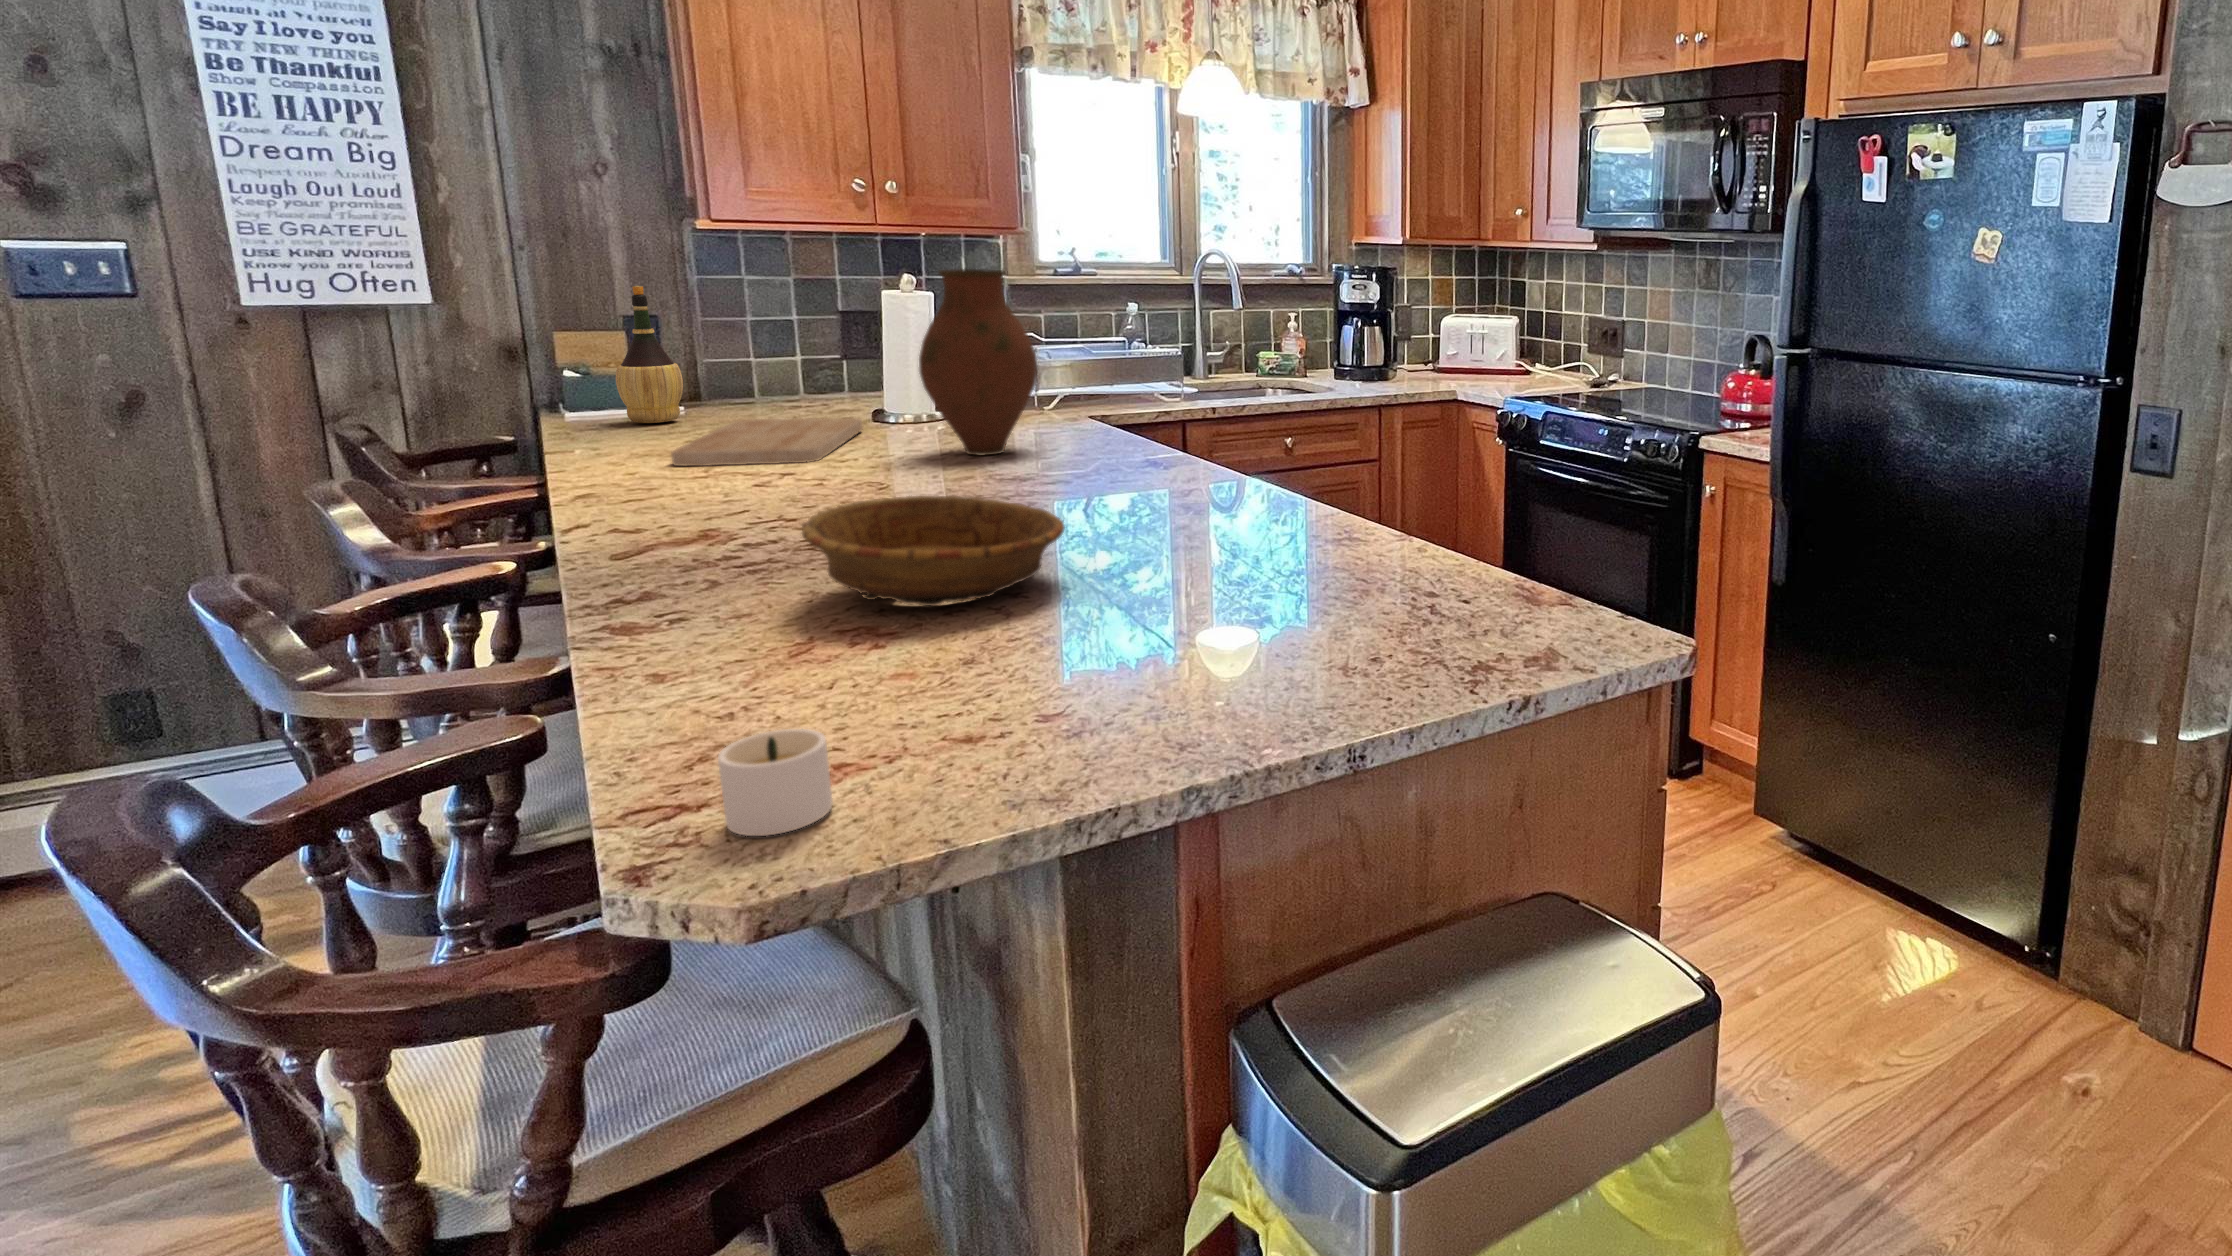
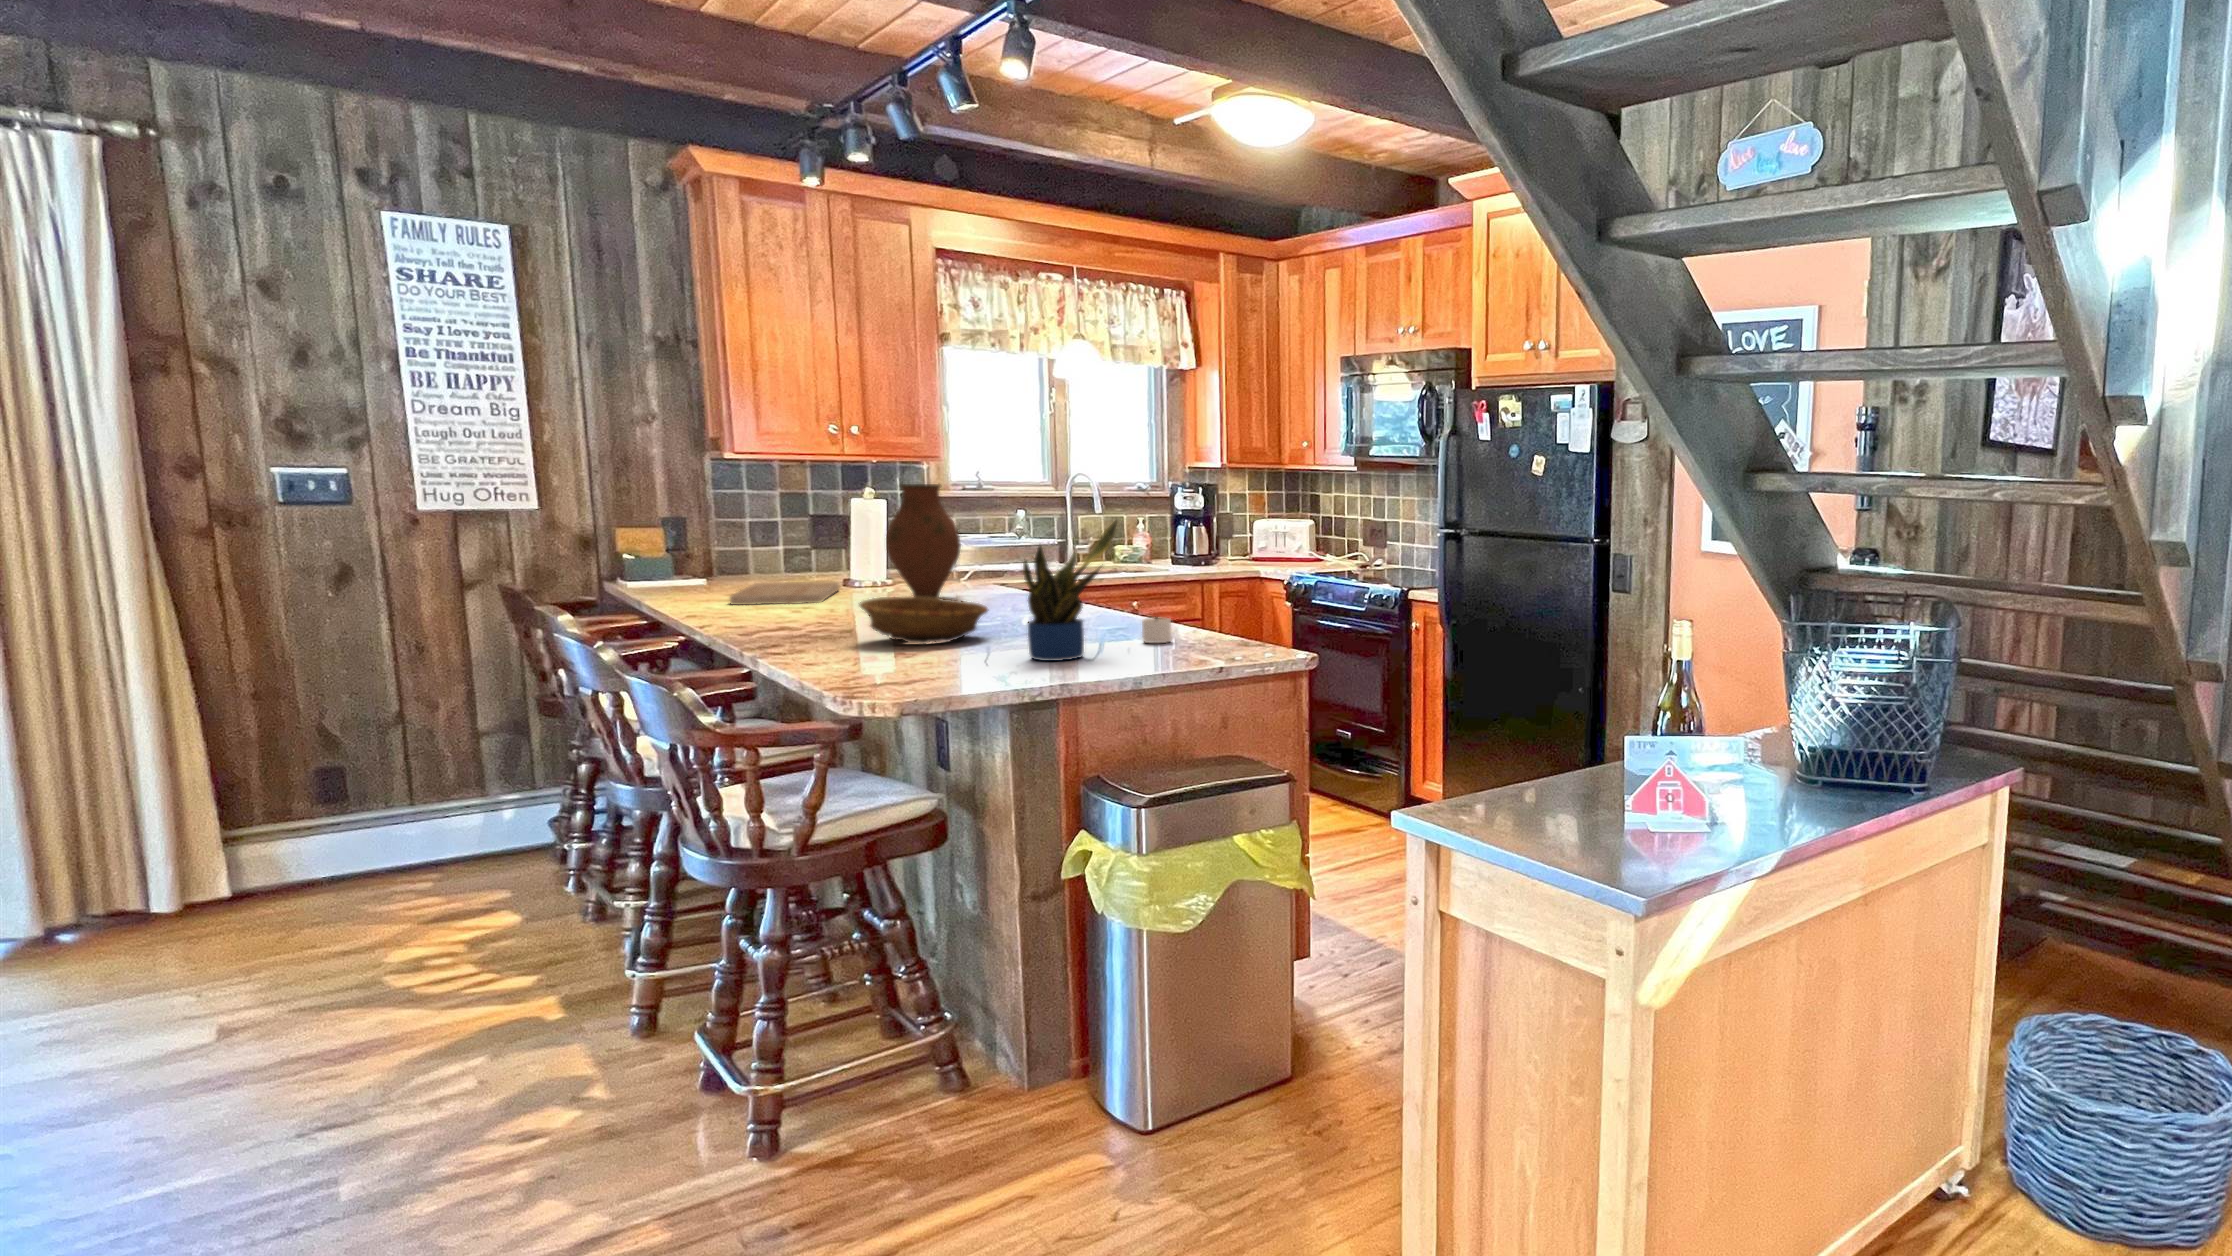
wine bottle: present [616,286,683,423] -> none [668,496,712,588]
potted plant: none [1128,363,1342,697] -> present [1023,521,1117,661]
candle: present [718,729,832,836] -> present [1142,617,1172,643]

